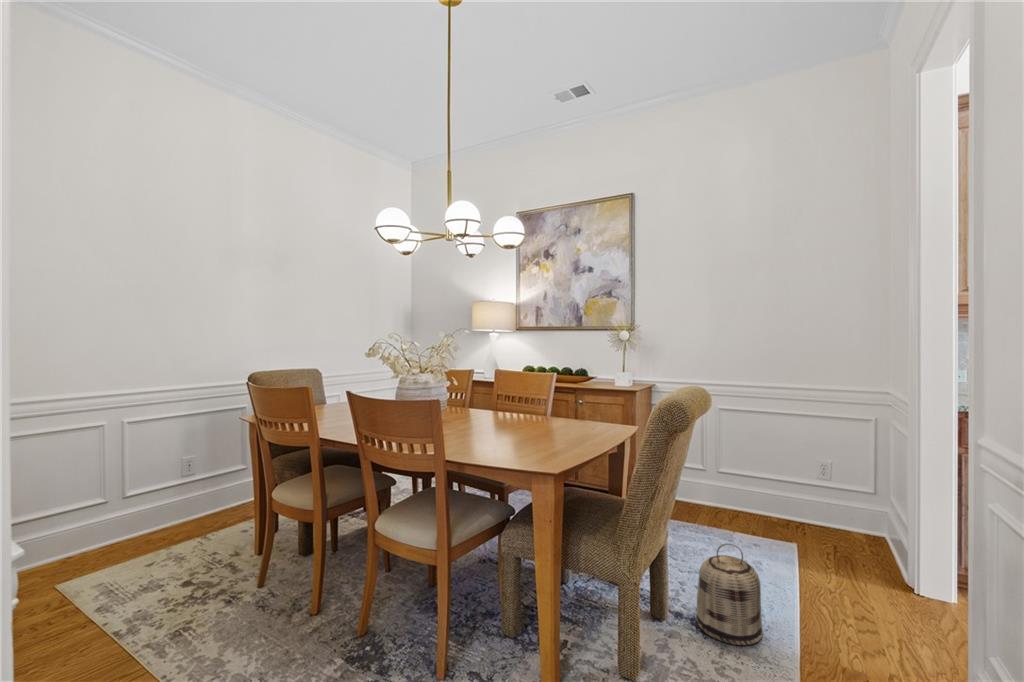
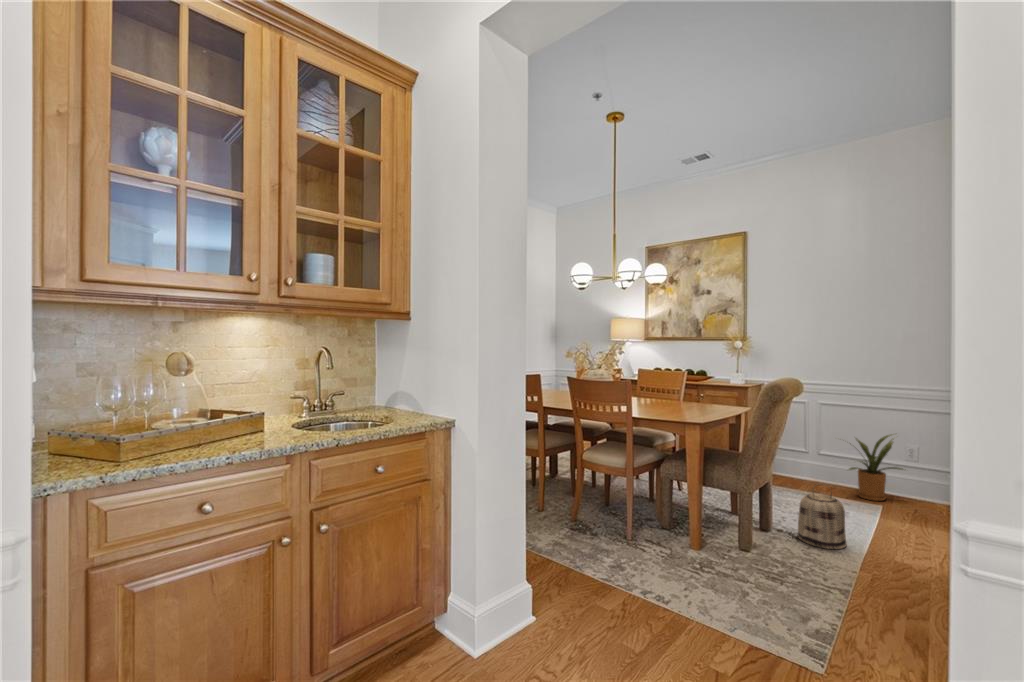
house plant: none [734,447,824,535] -> present [849,434,903,501]

